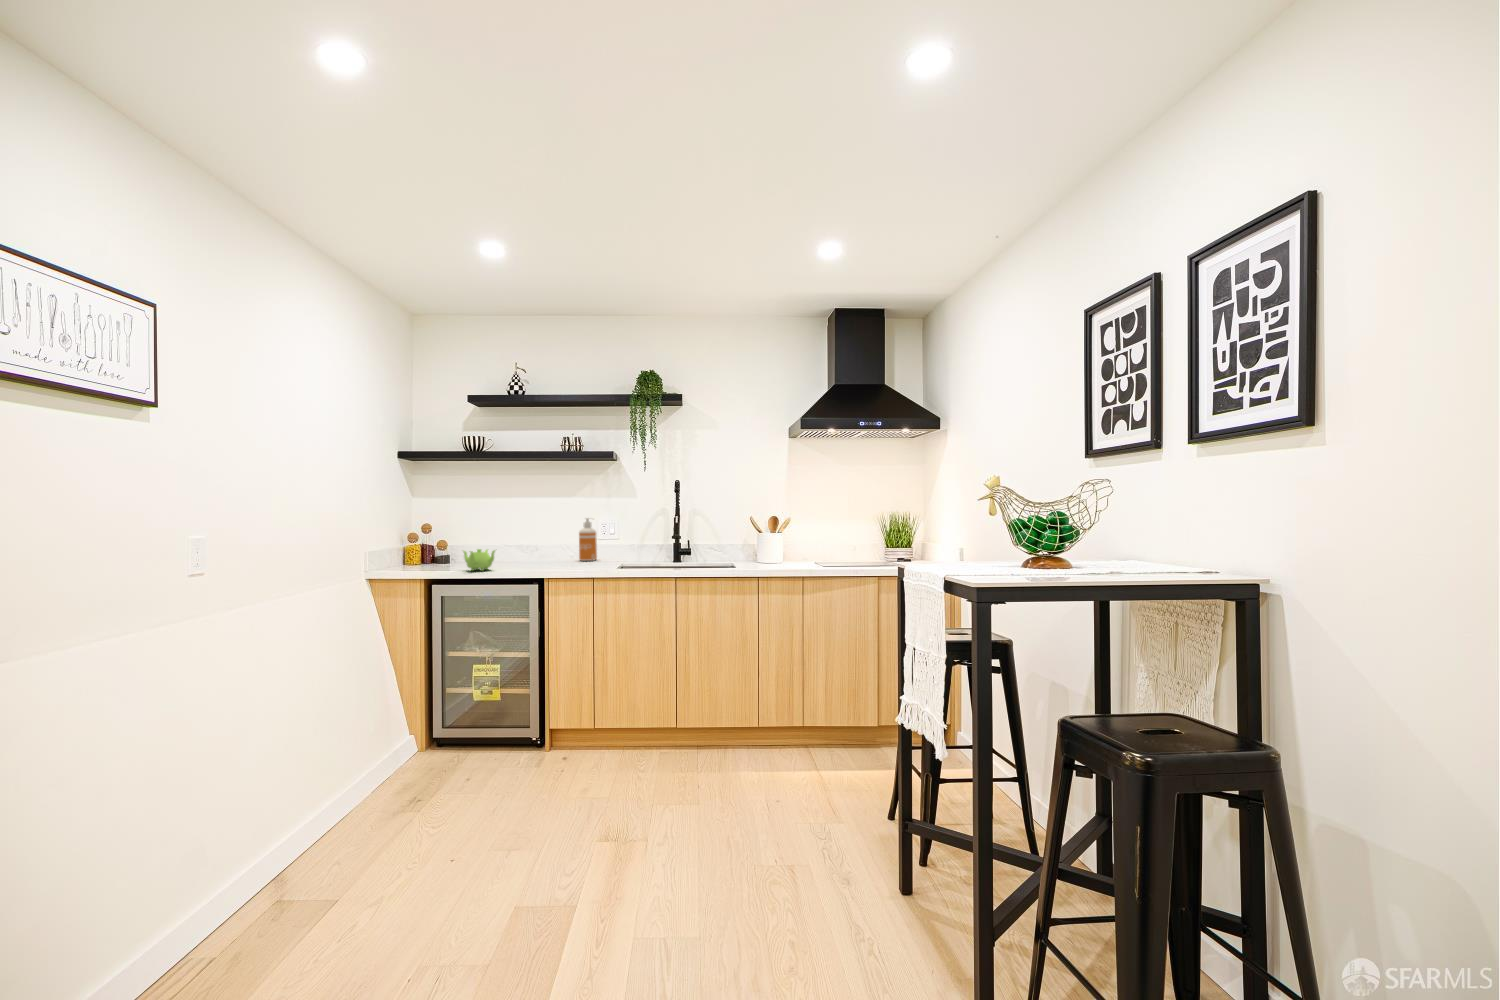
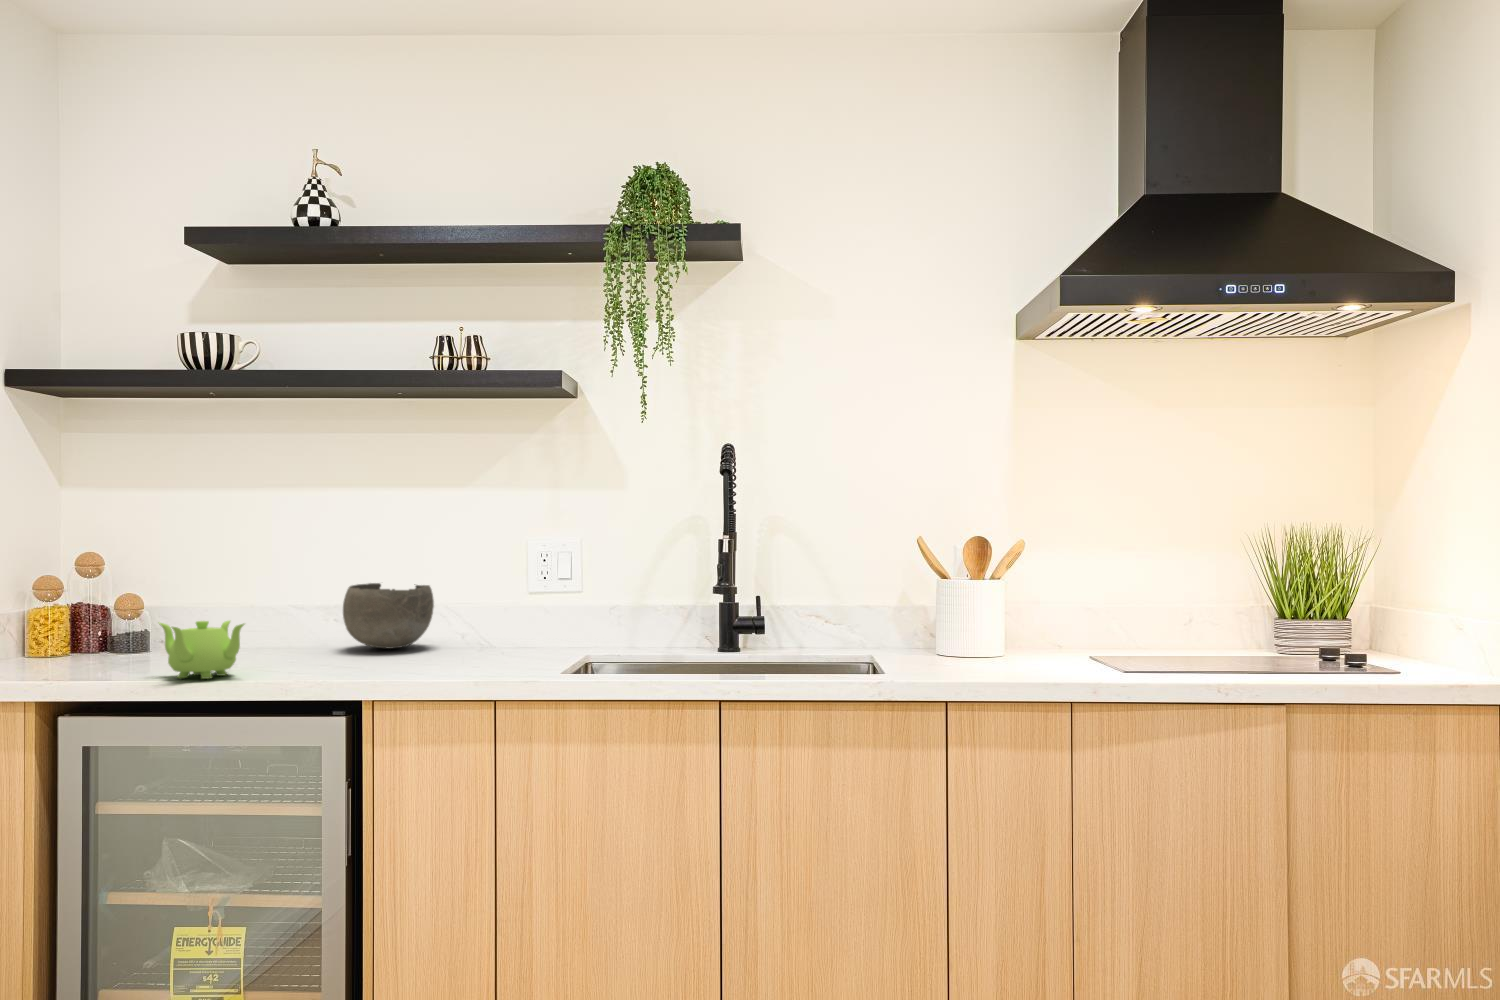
soap dispenser: present [579,518,597,561] -> none [472,541,516,651]
bowl: none [527,535,563,560] -> present [343,583,434,649]

